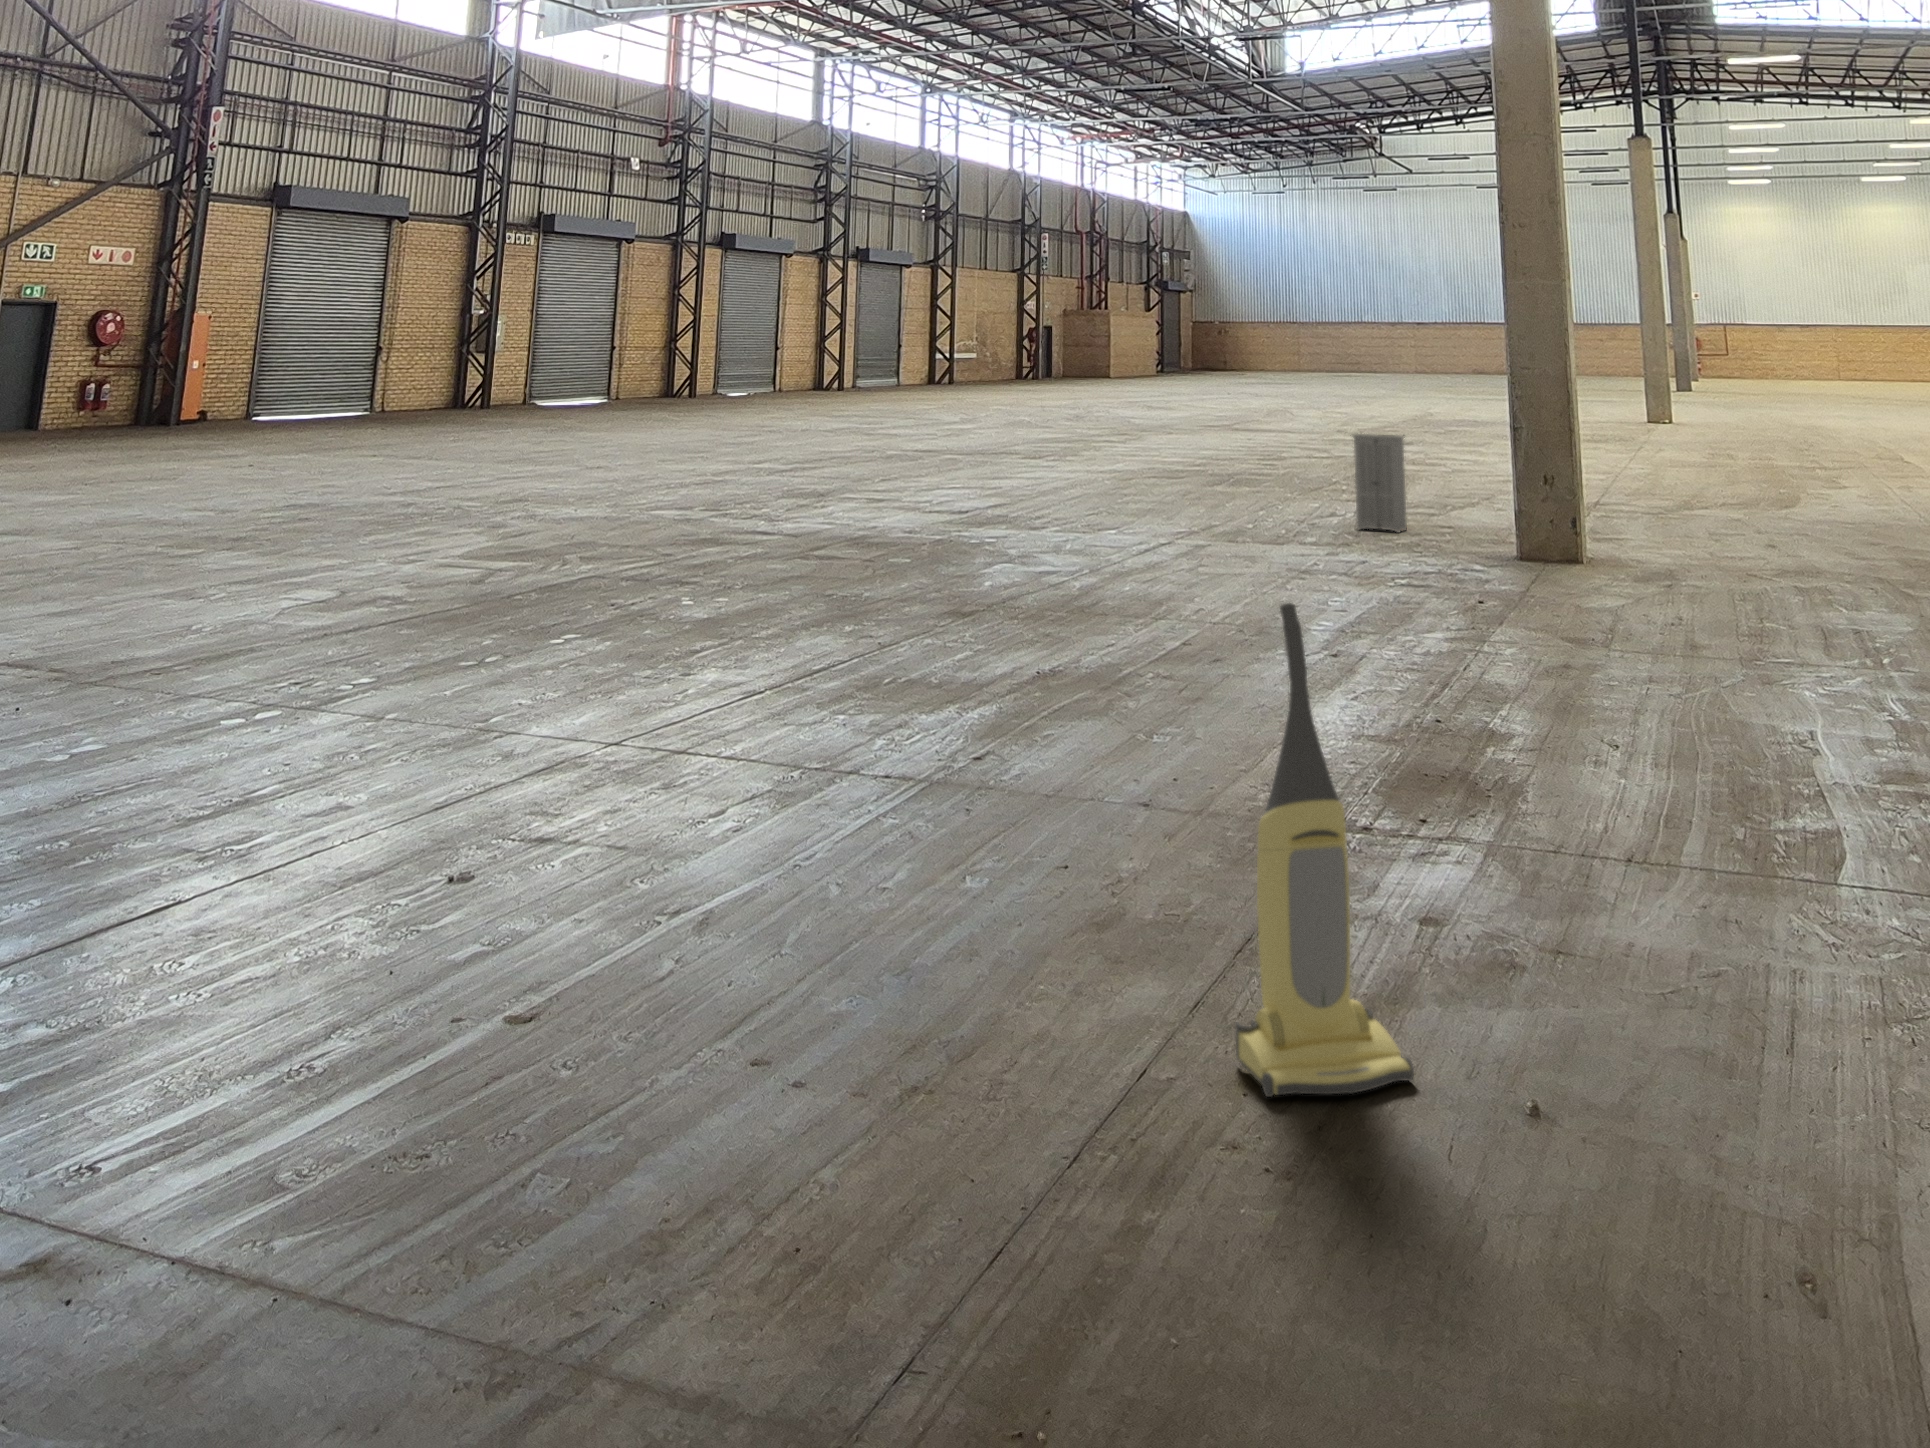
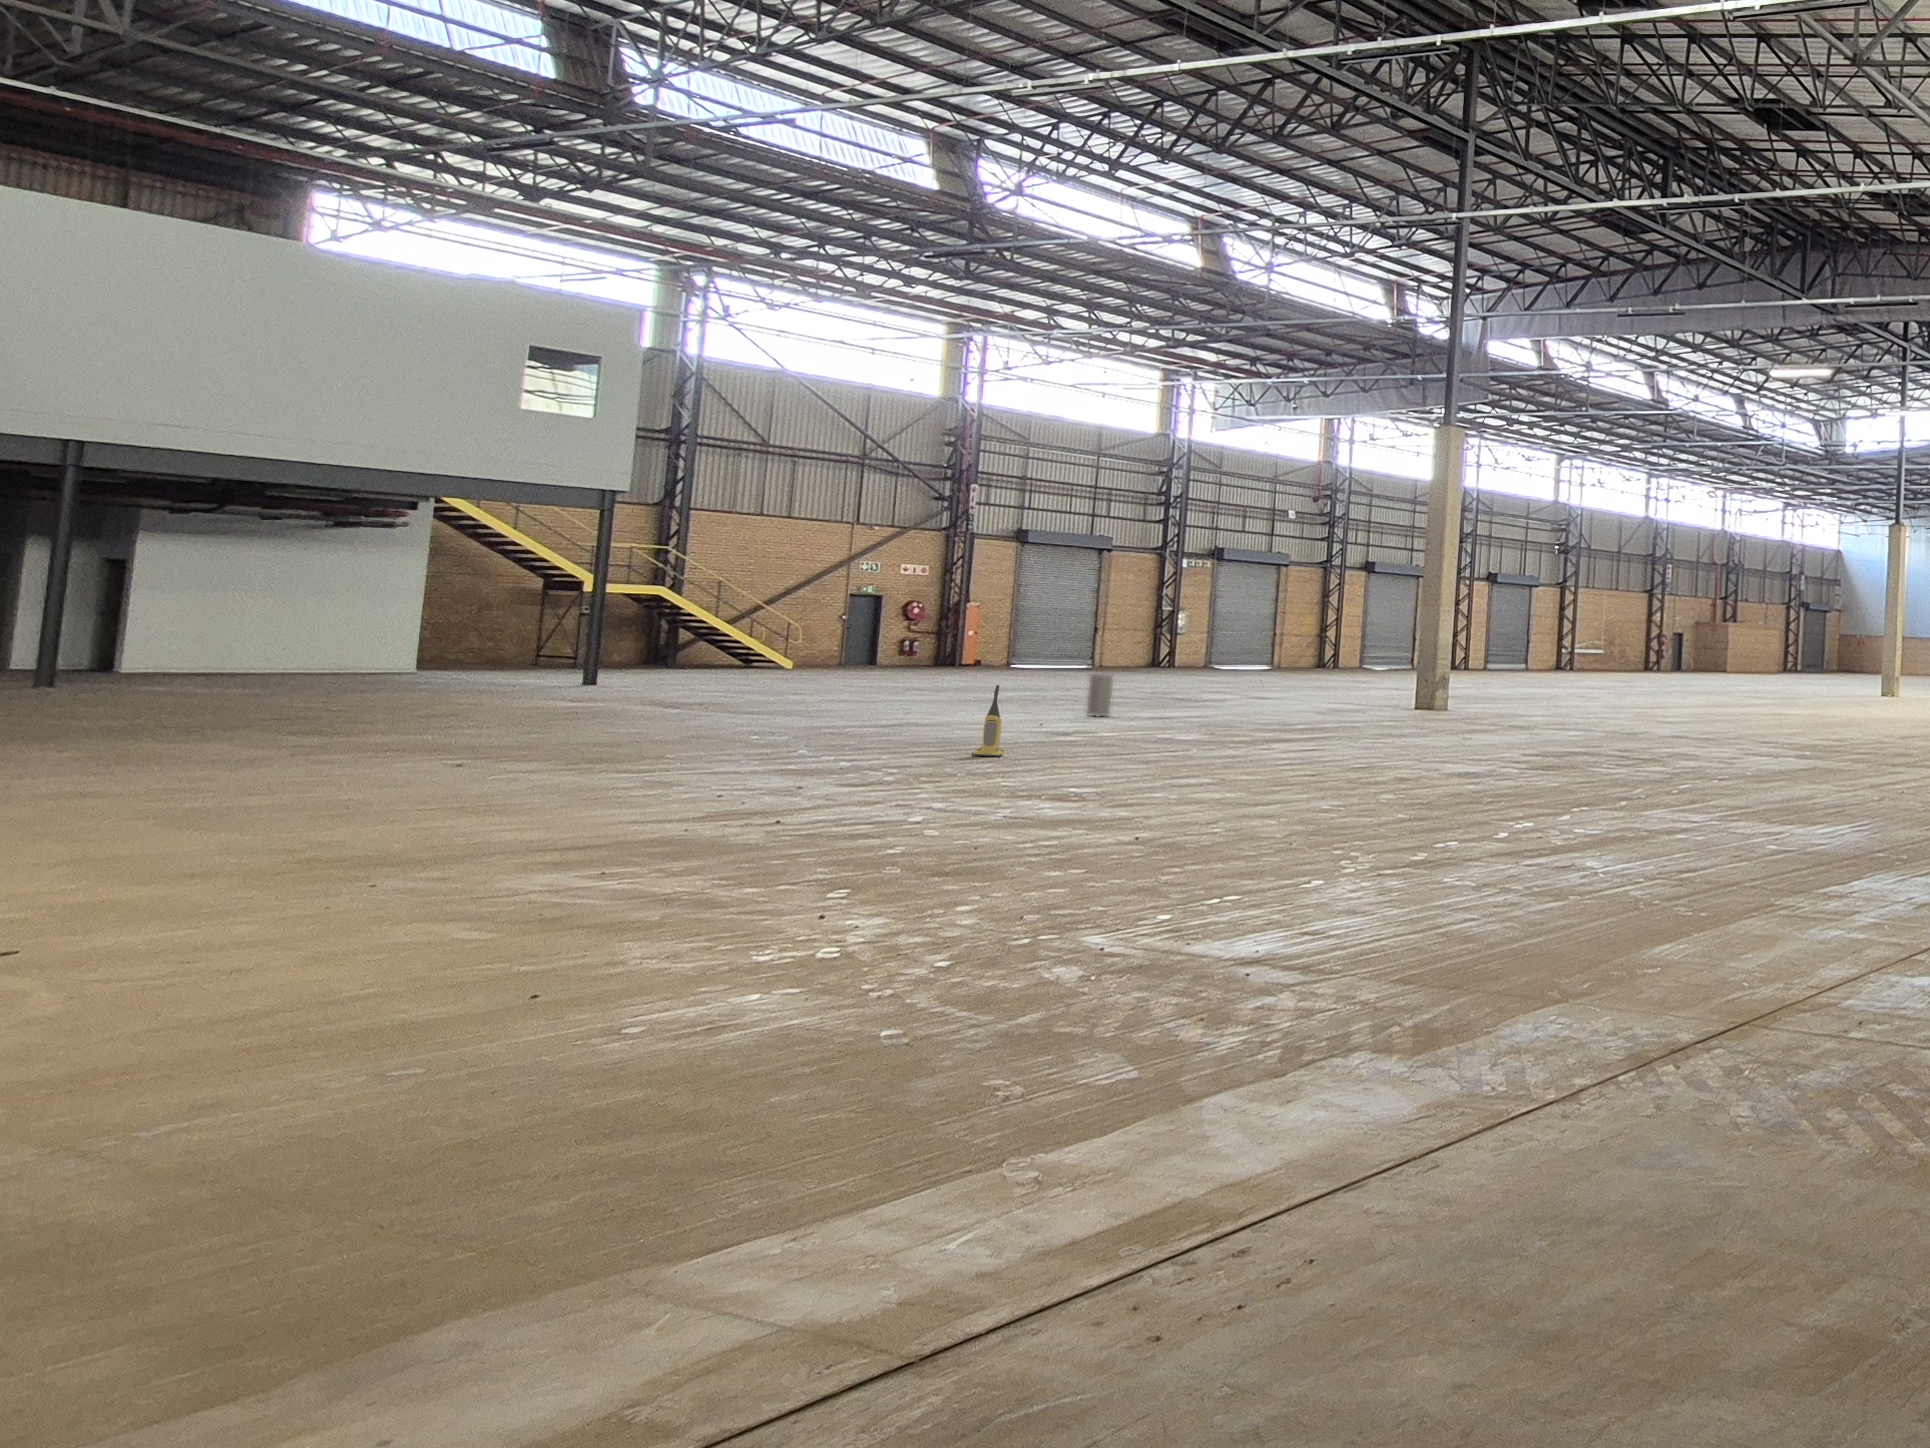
storage cabinet: present [1353,434,1407,532] -> present [1087,674,1113,716]

